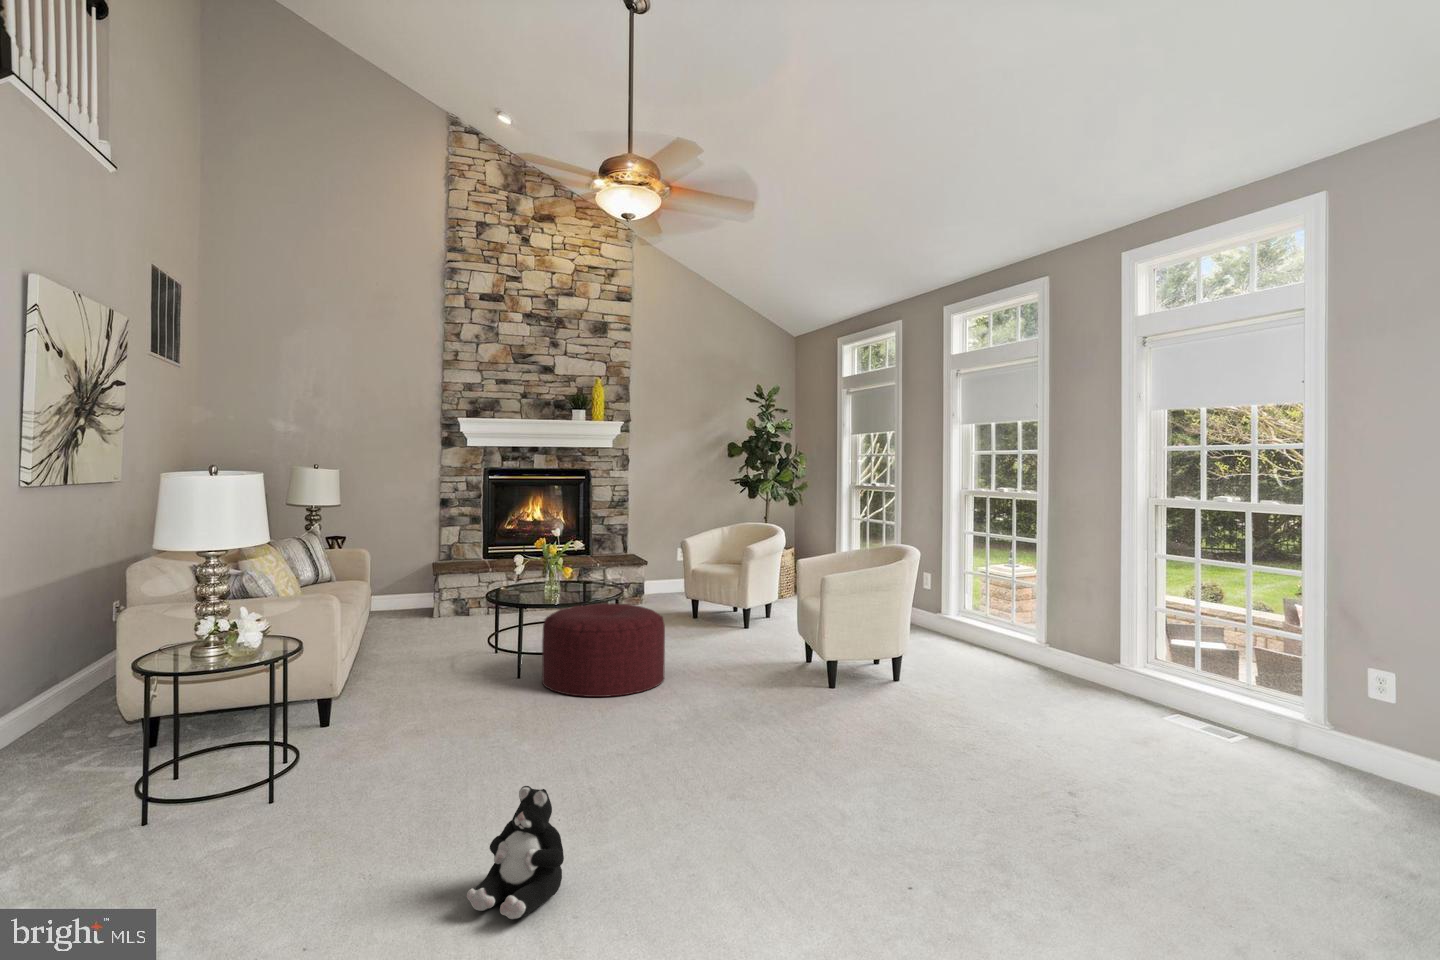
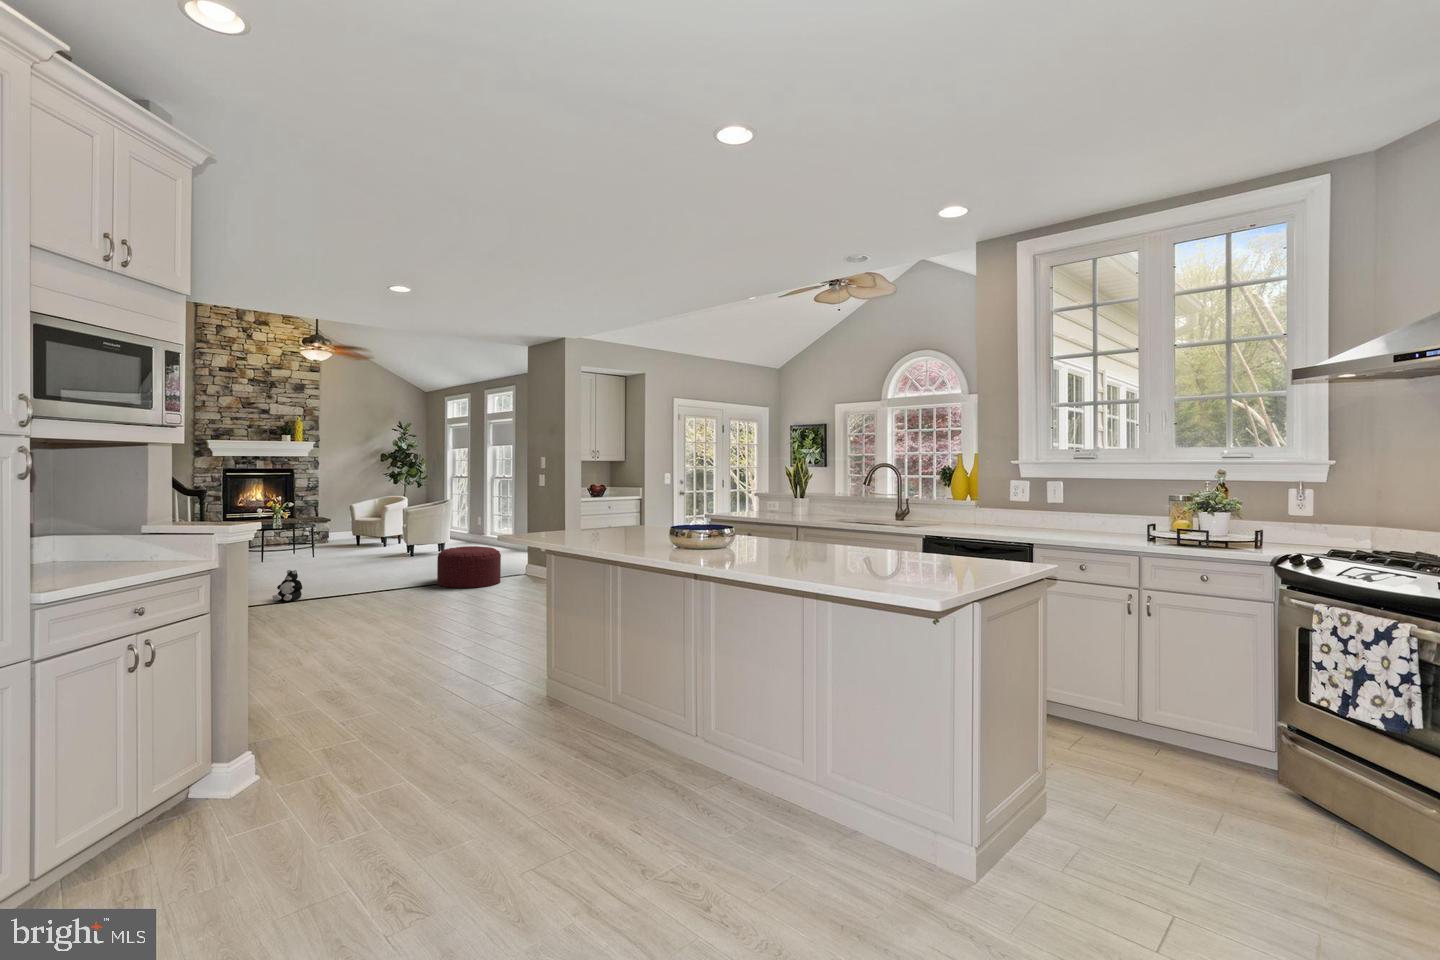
ottoman: present [542,603,665,697] -> present [437,546,501,588]

